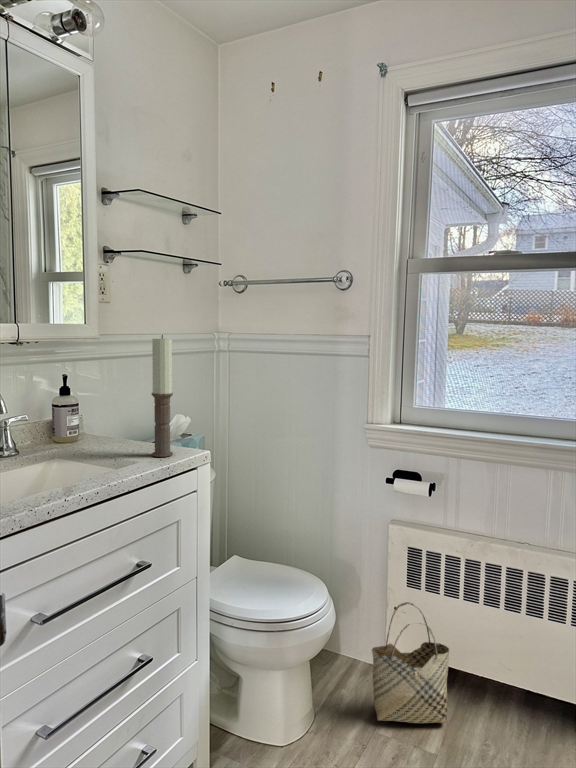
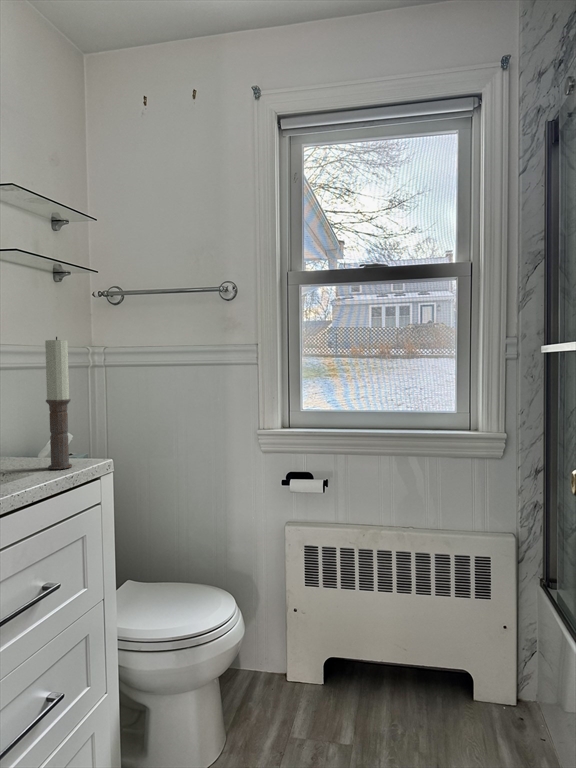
woven basket: present [371,602,449,723] -> none [279,601,354,724]

